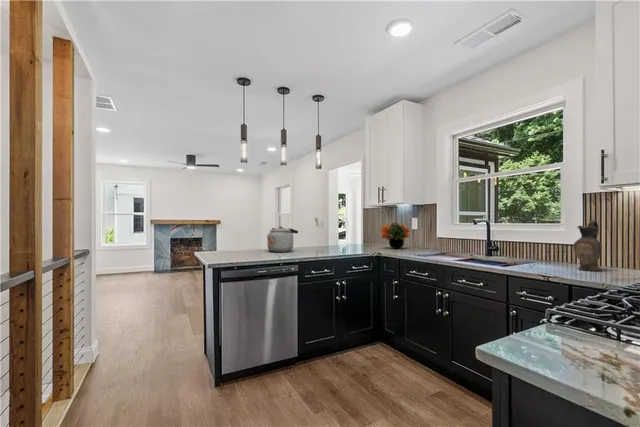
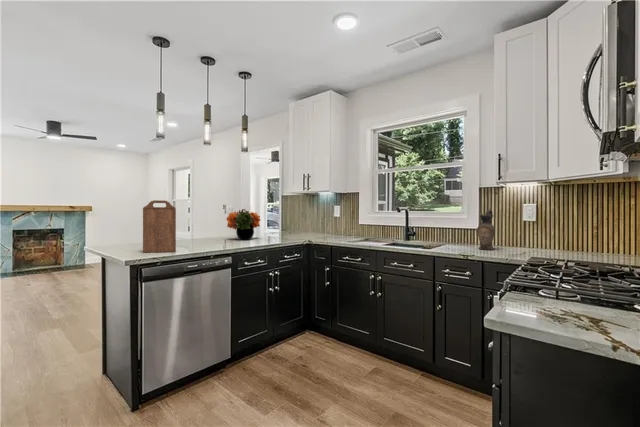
cutting board: none [227,214,252,258] -> present [143,200,176,253]
flower arrangement: present [380,222,410,249] -> present [226,209,261,240]
kettle: present [267,226,298,252] -> none [183,215,222,244]

